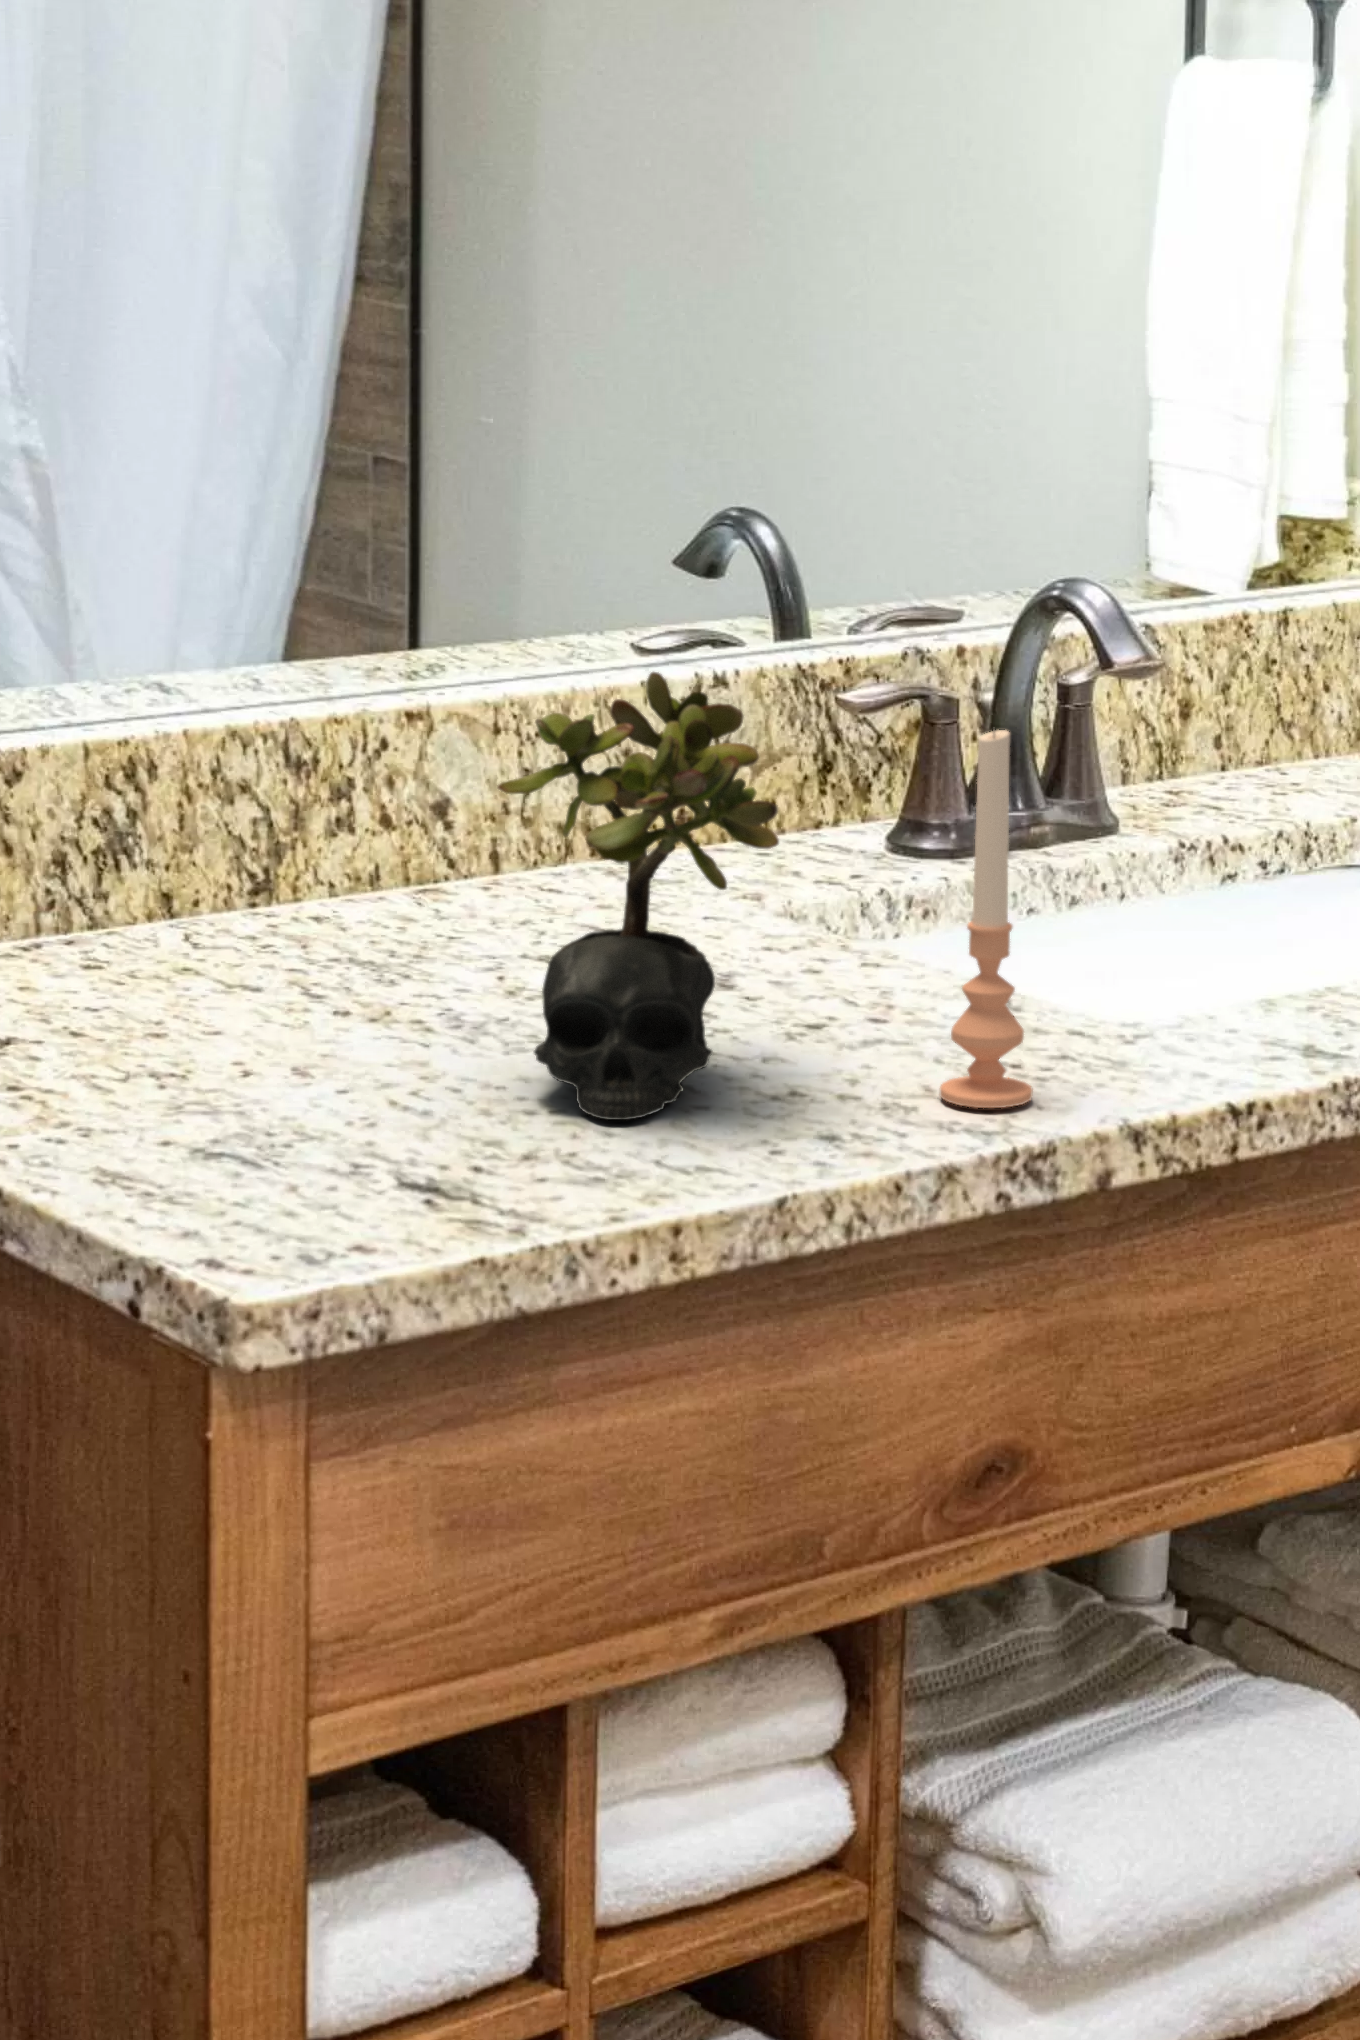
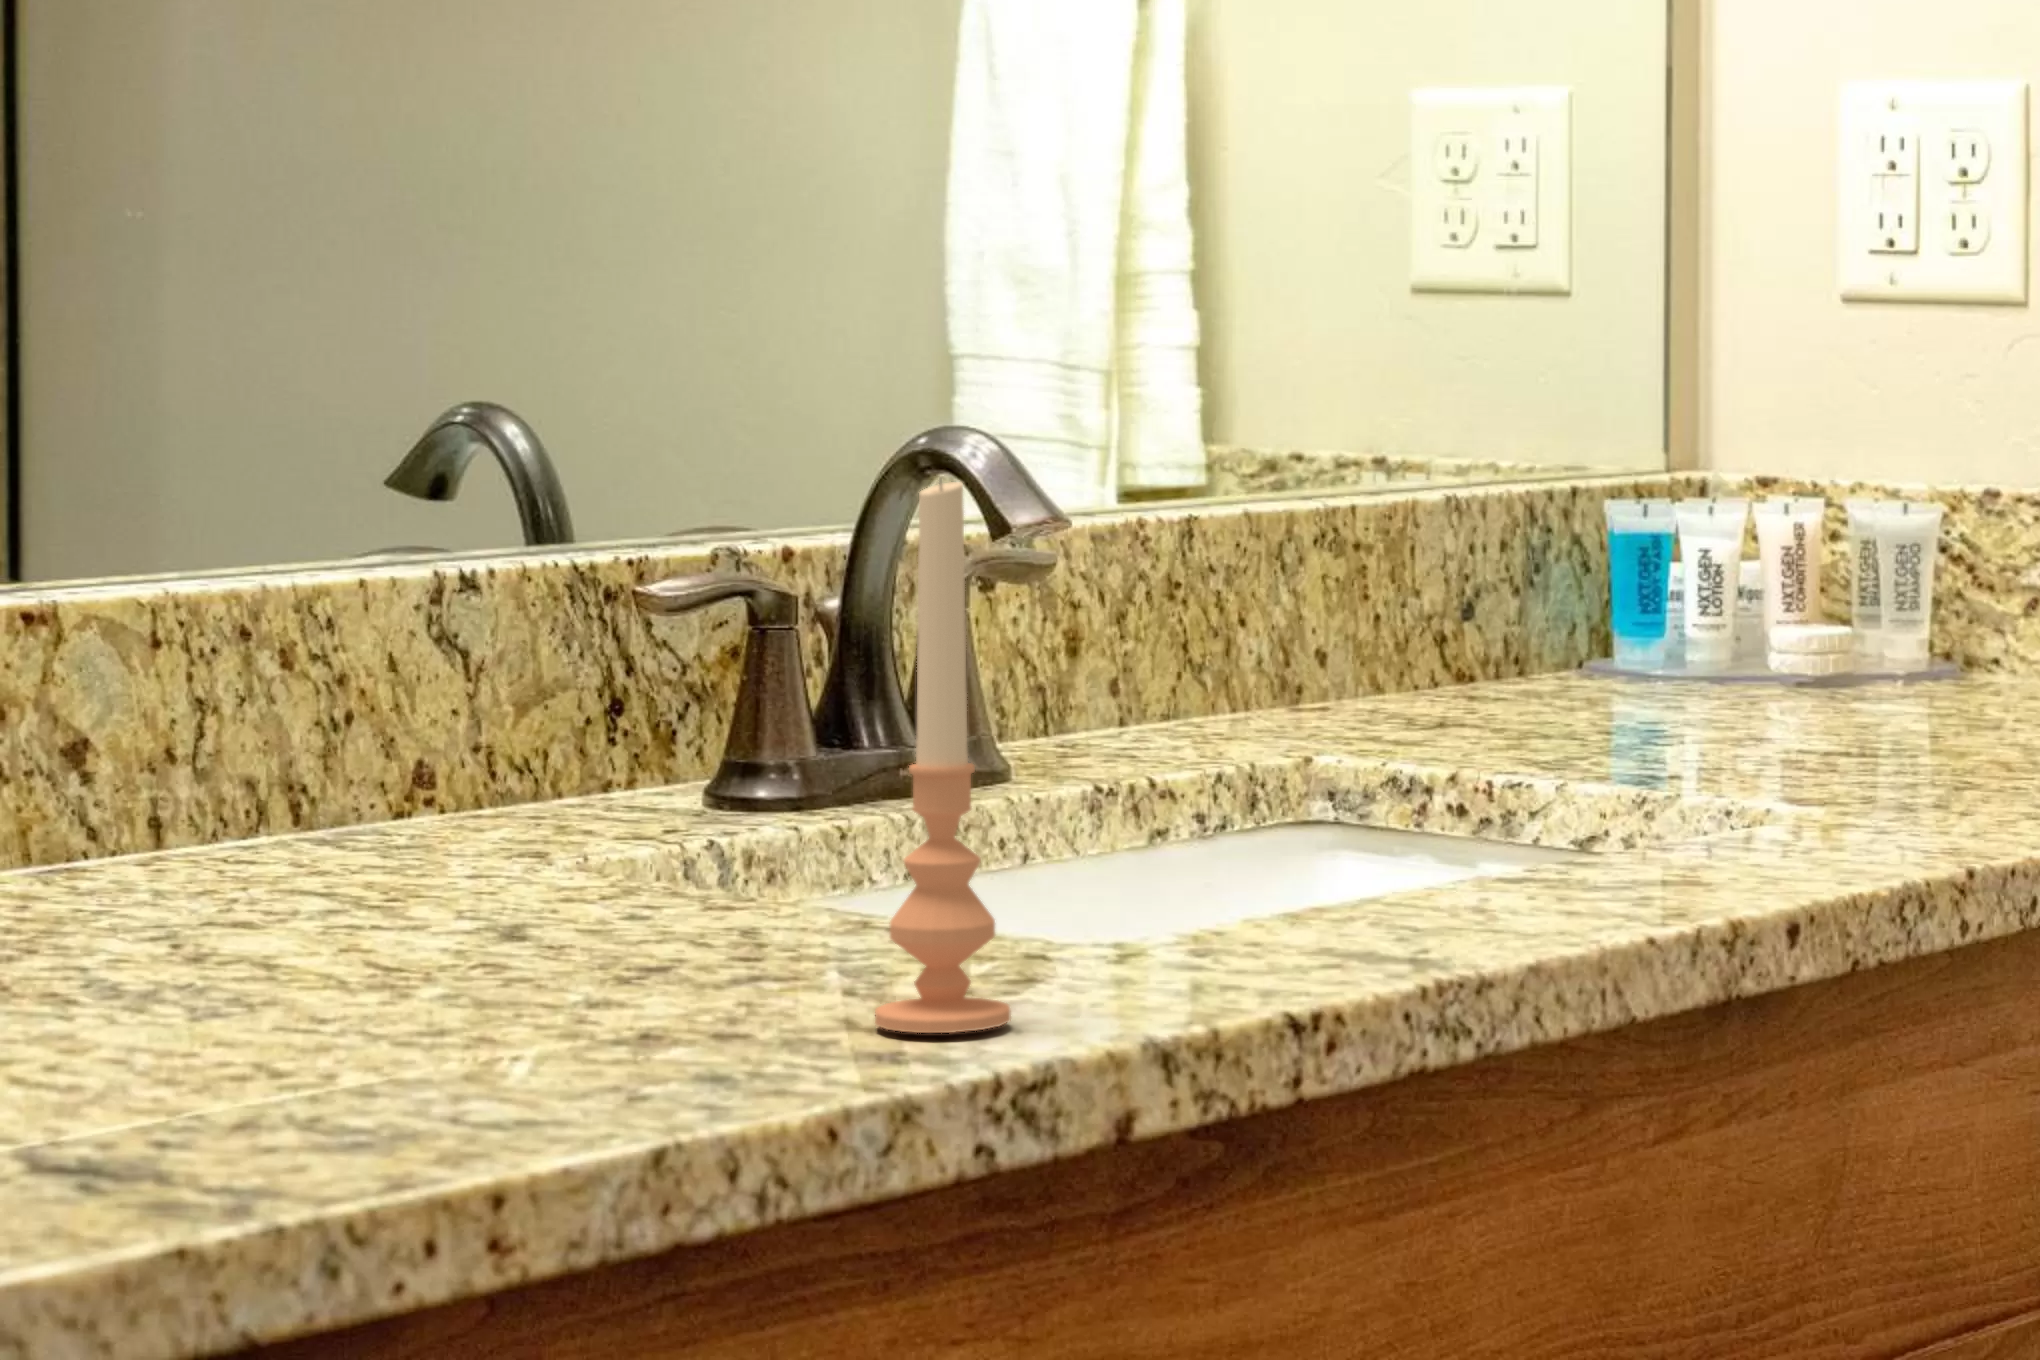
succulent plant: present [498,672,779,1120] -> none [195,426,635,1074]

